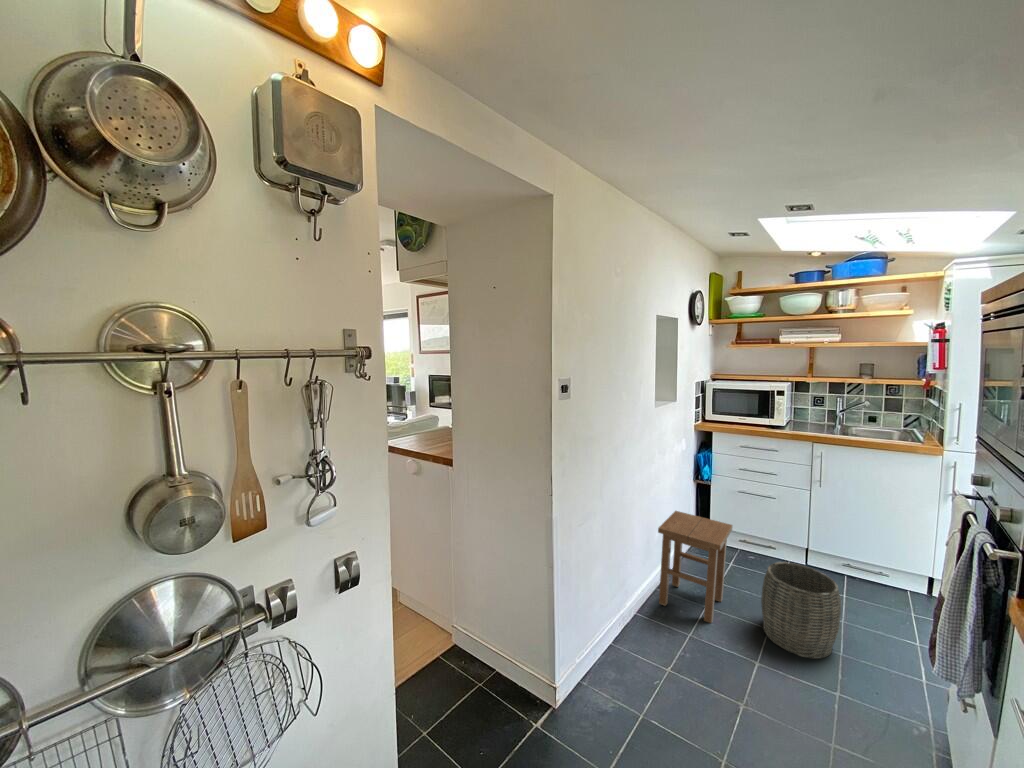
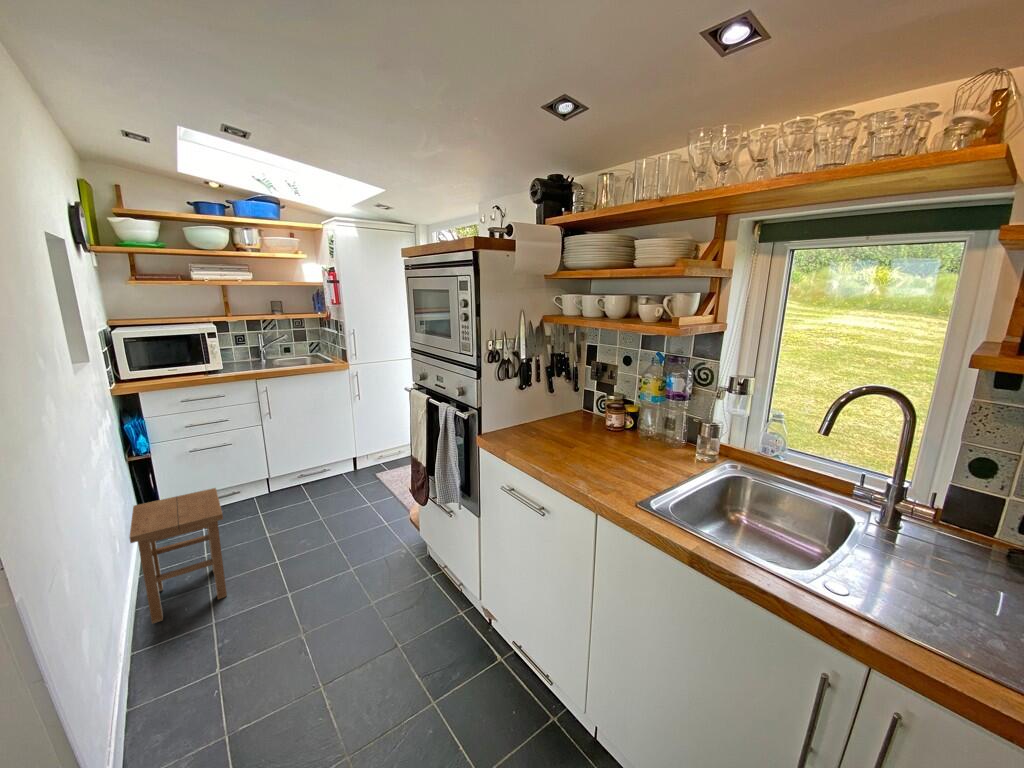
woven basket: present [761,562,841,659] -> none [265,489,331,569]

